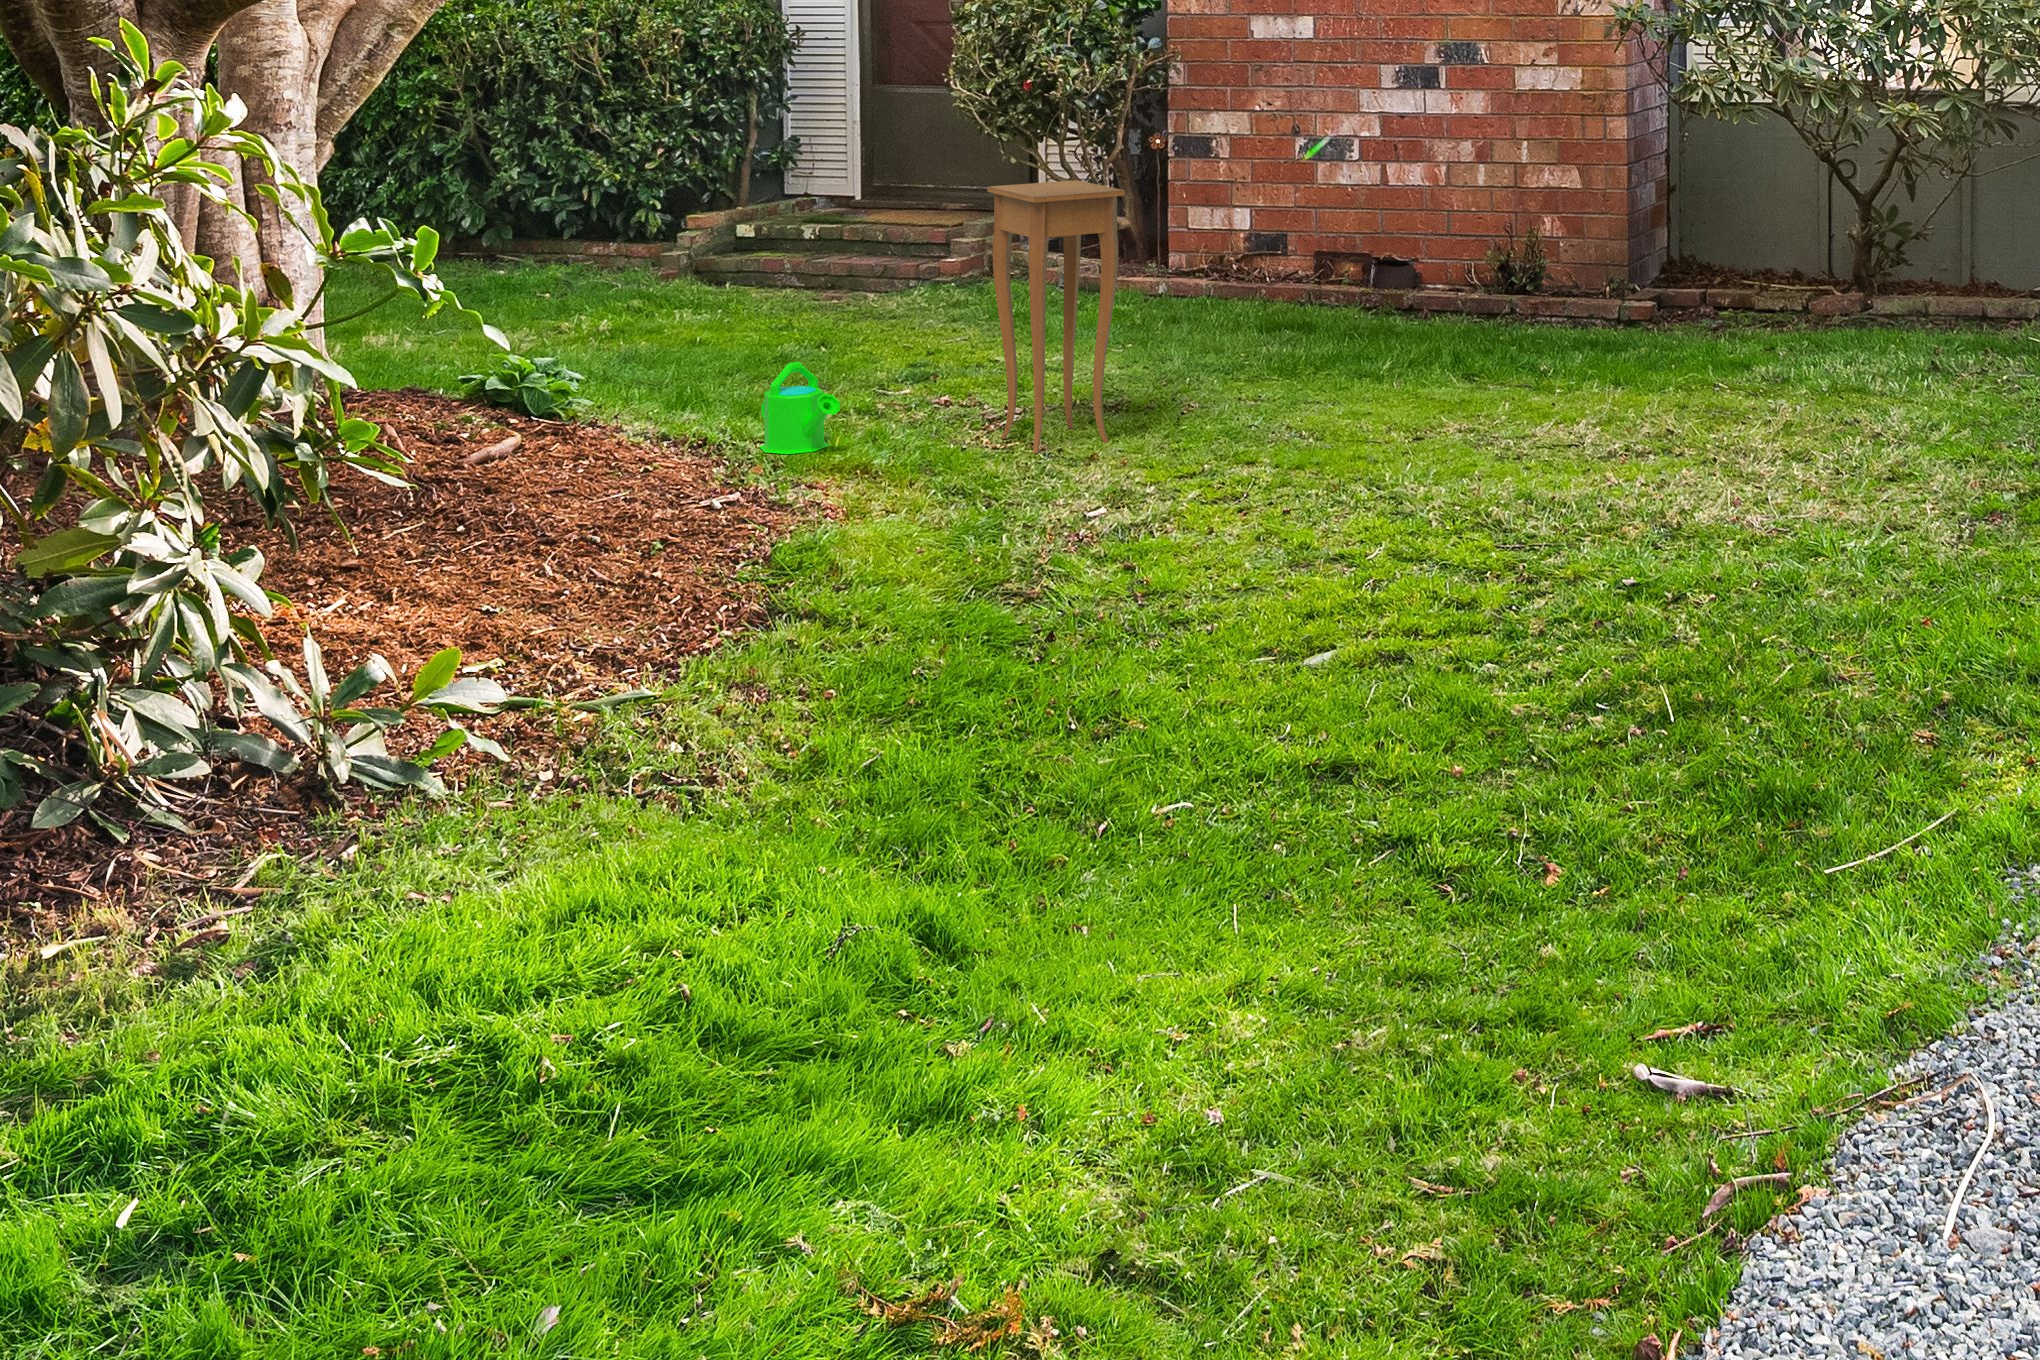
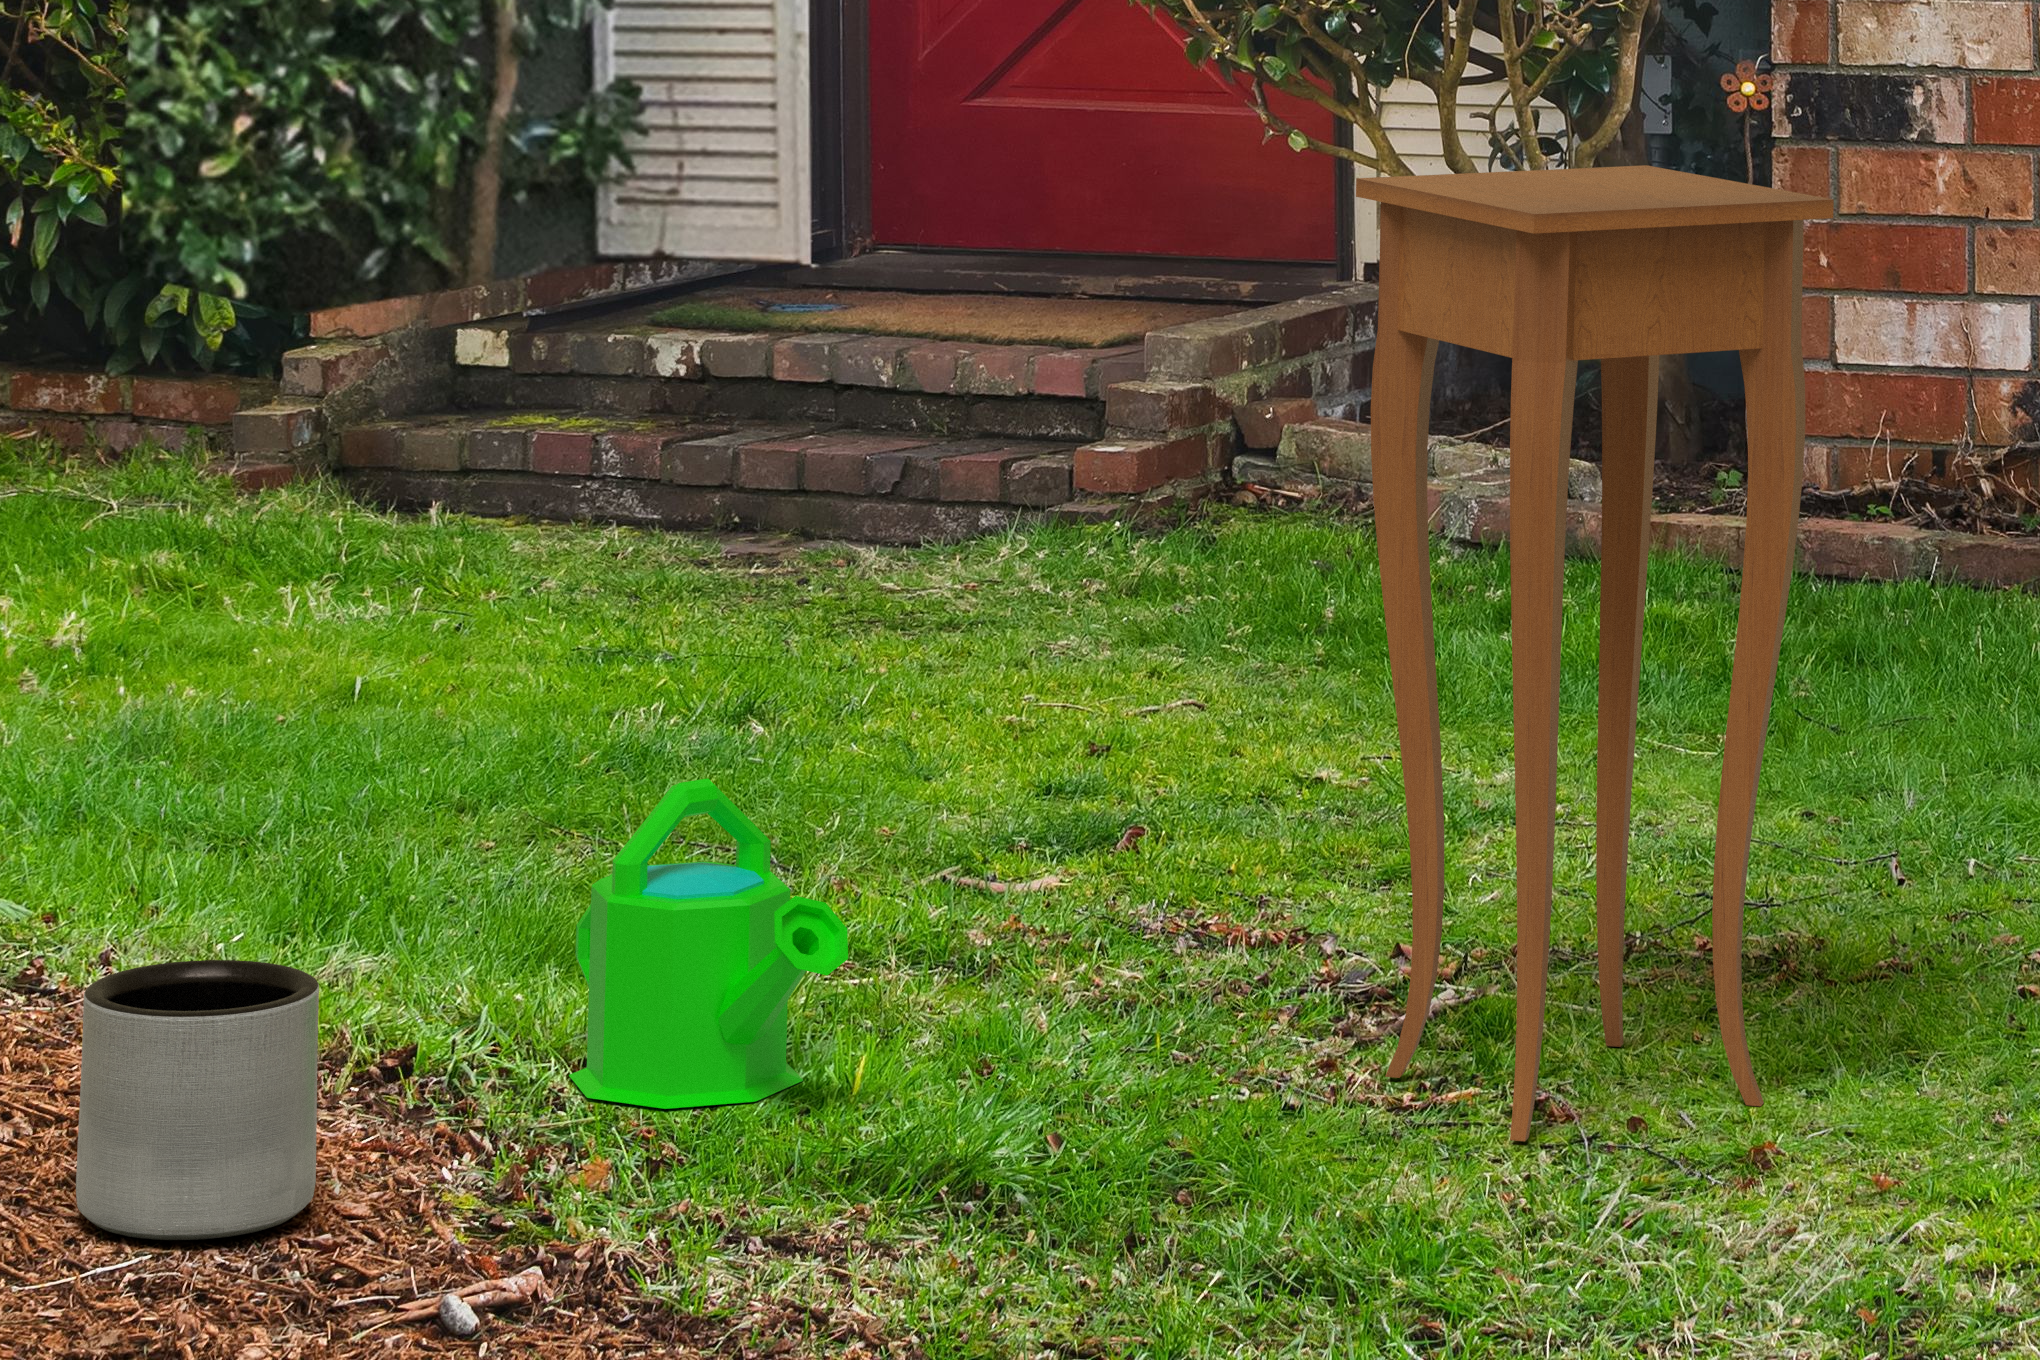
planter: none [609,412,678,486] -> present [76,960,319,1240]

